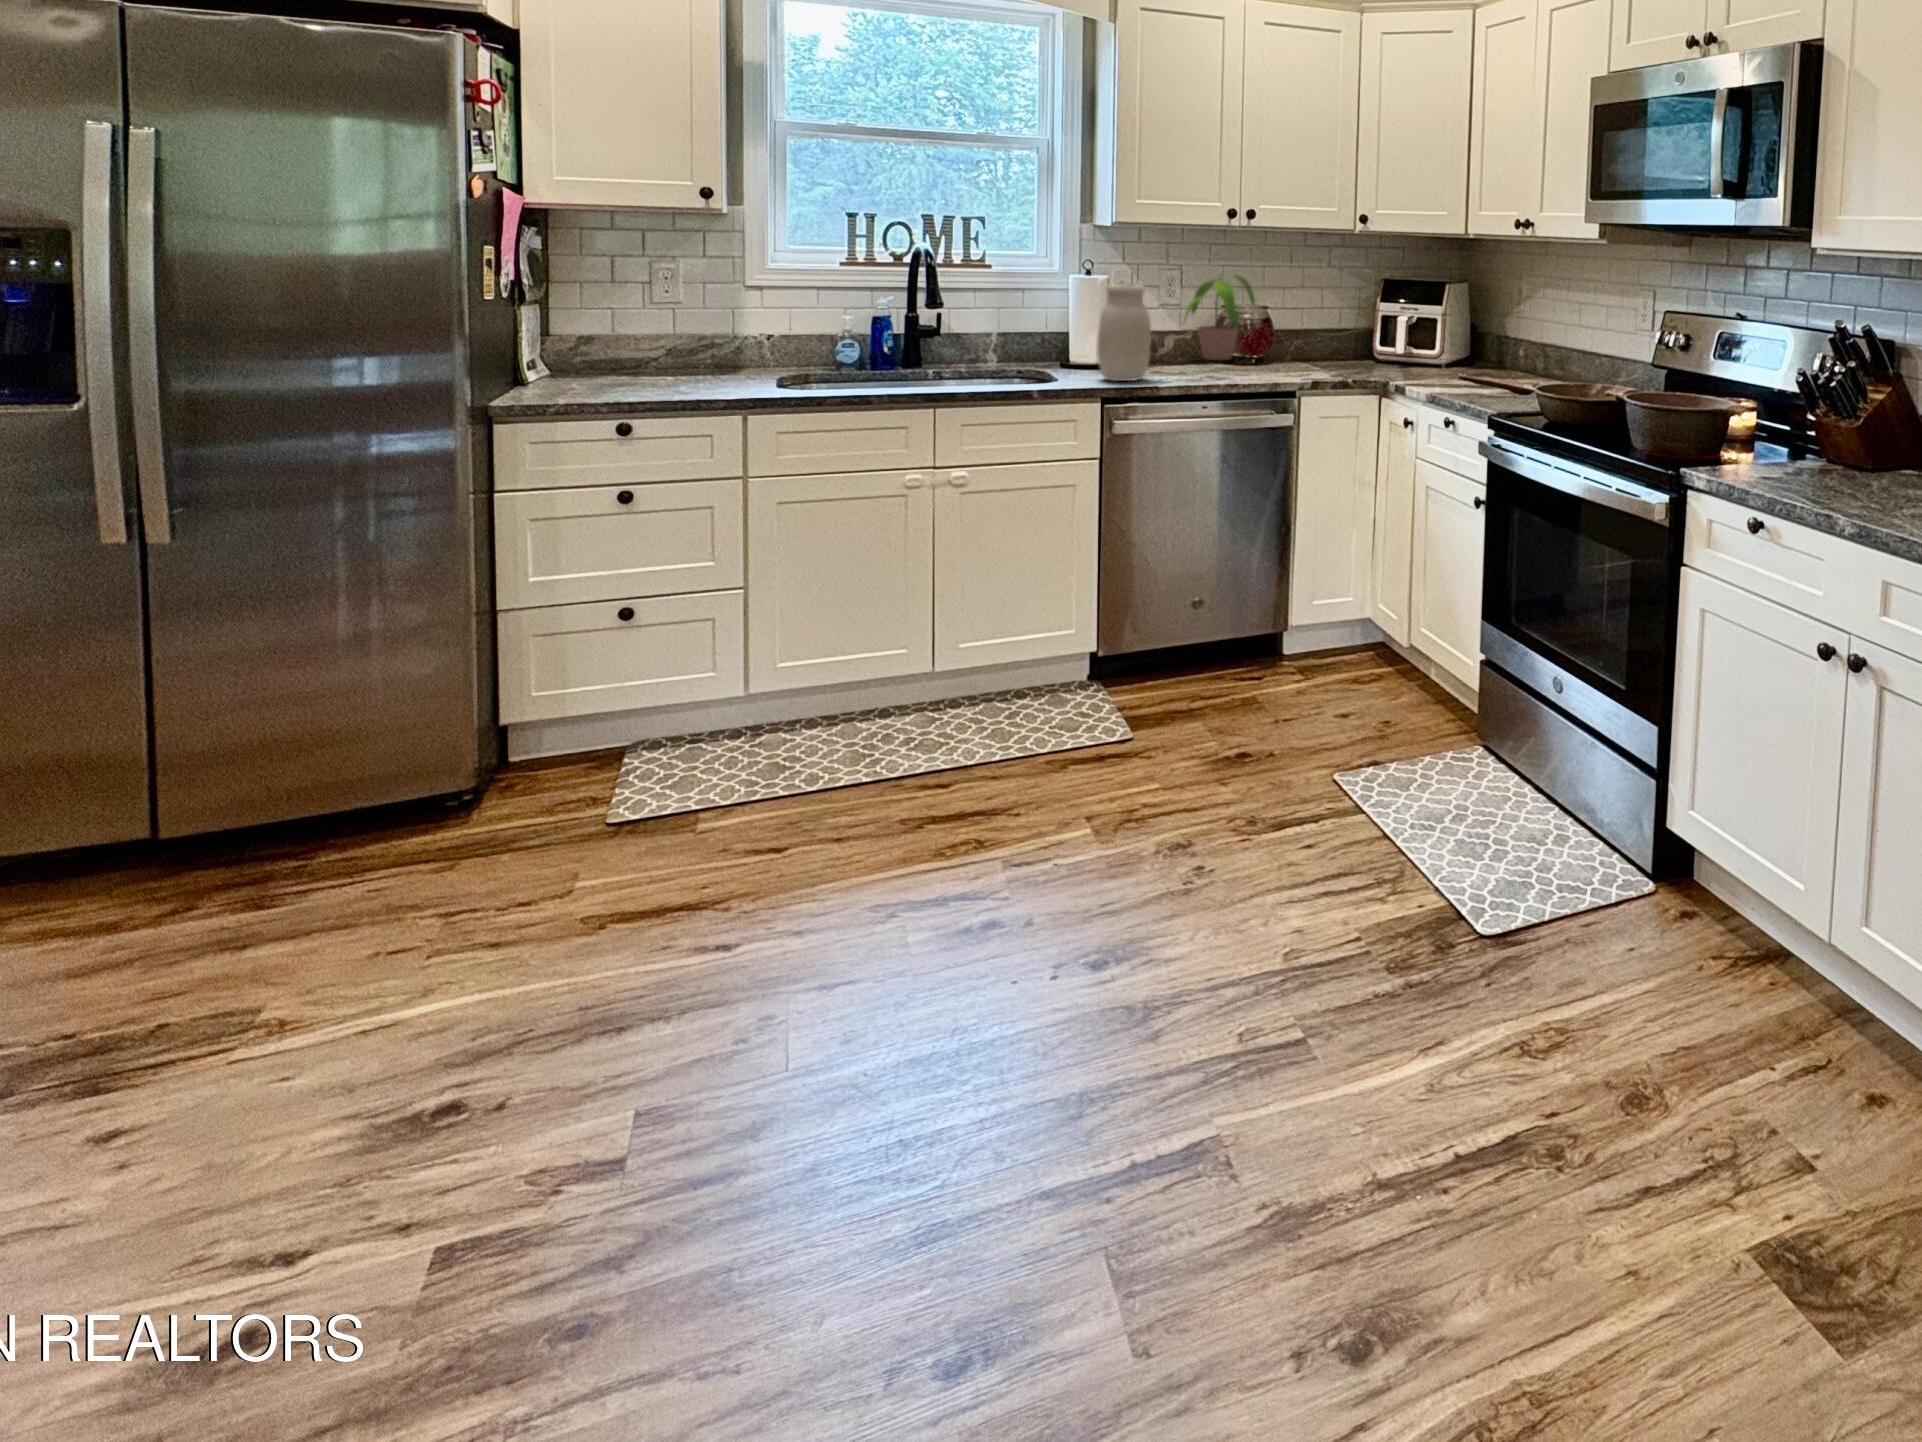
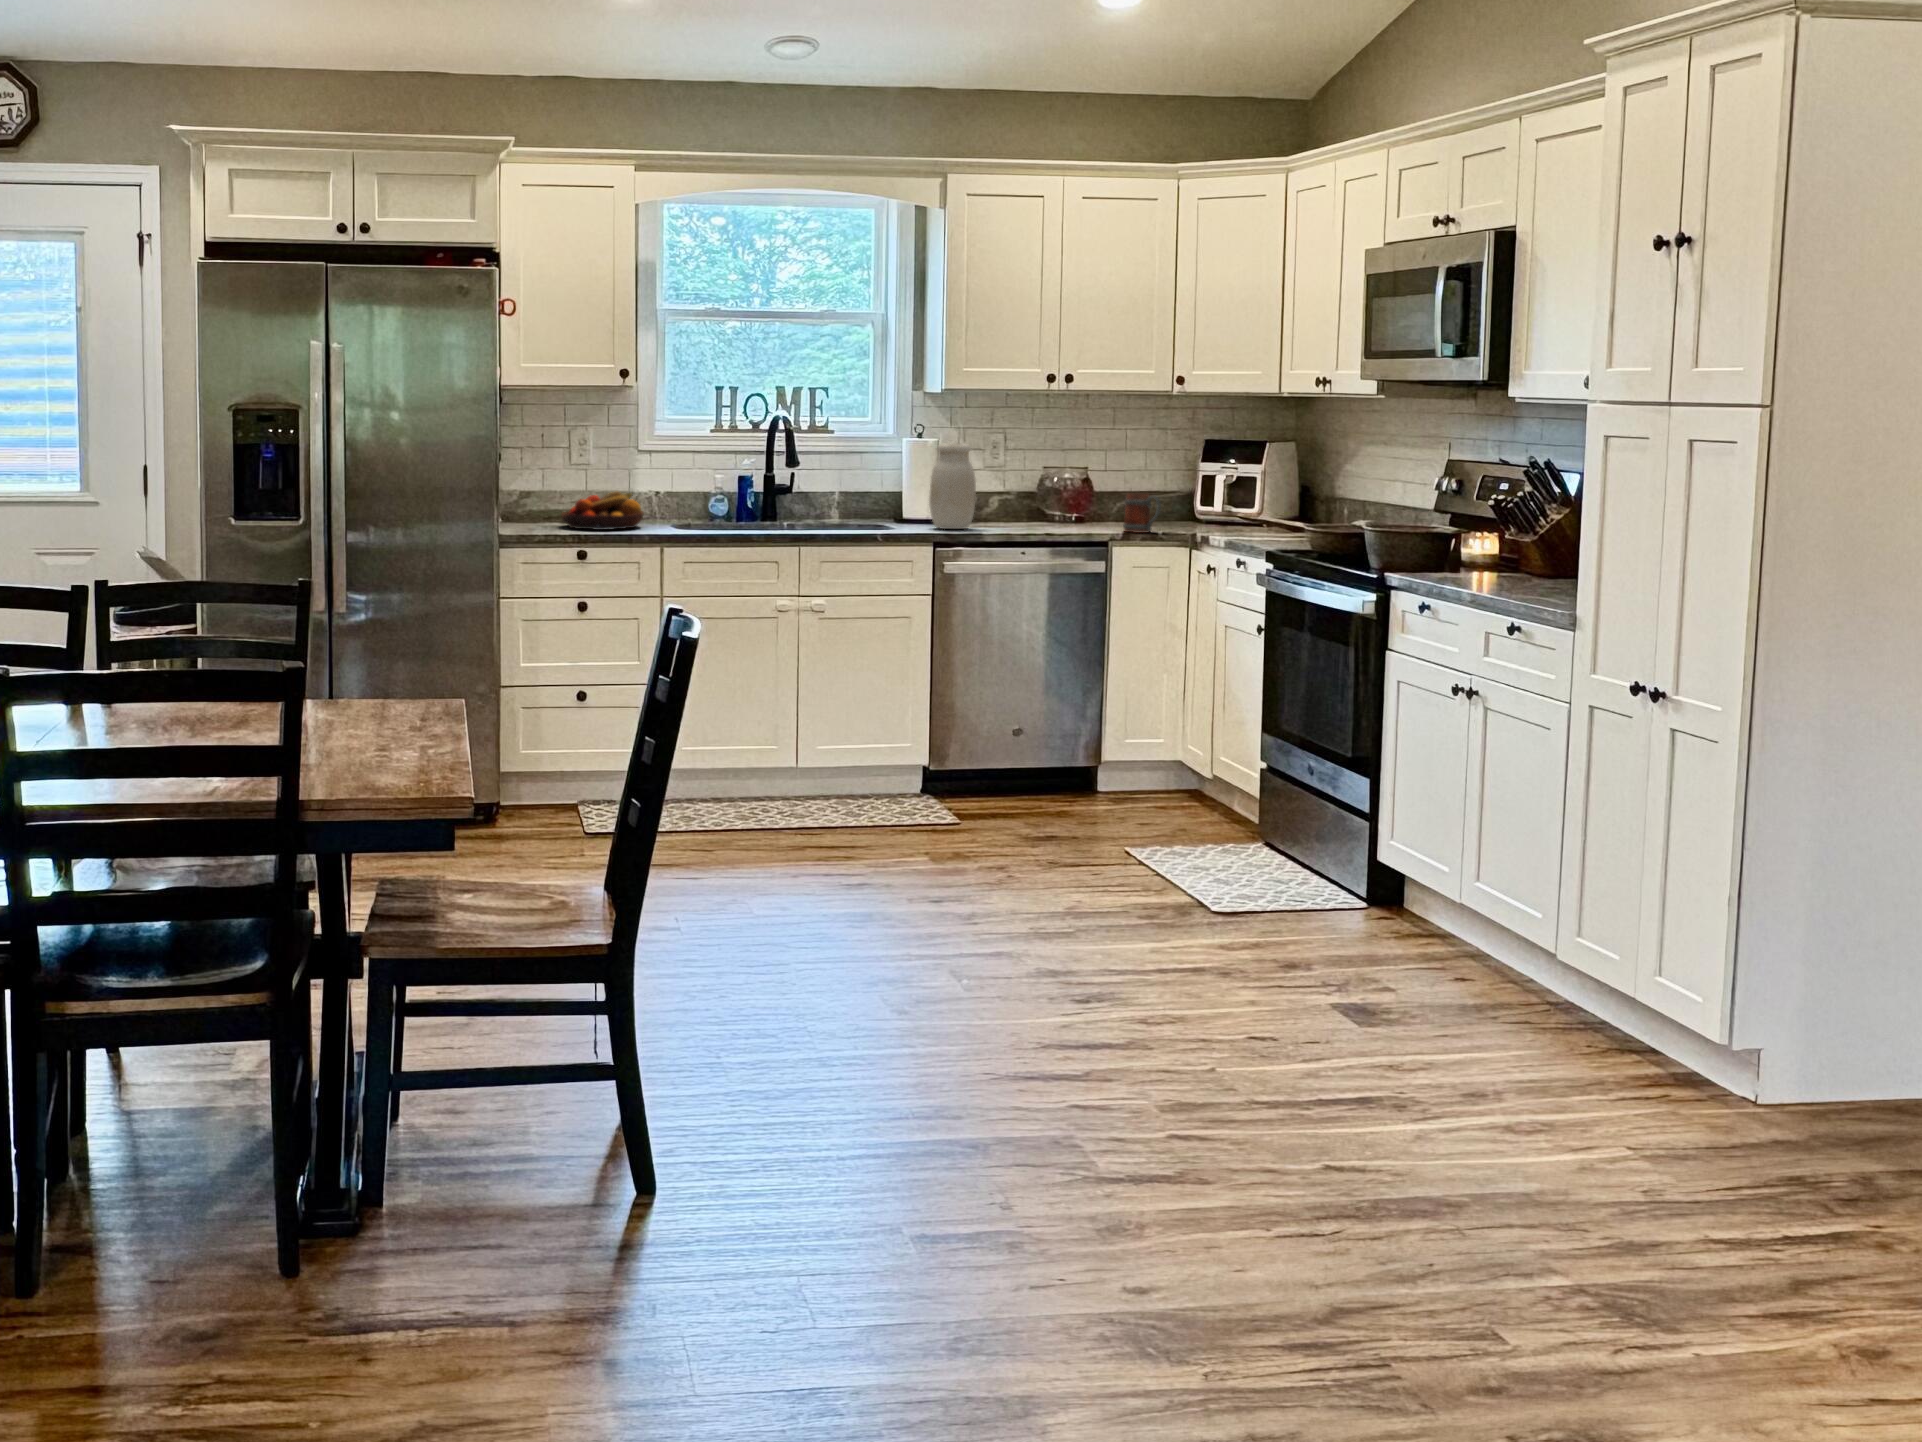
potted plant: present [1185,276,1255,360] -> none [995,436,1087,519]
mug: none [1312,339,1353,382] -> present [1123,493,1161,533]
fruit bowl: none [603,343,727,395] -> present [561,492,643,530]

